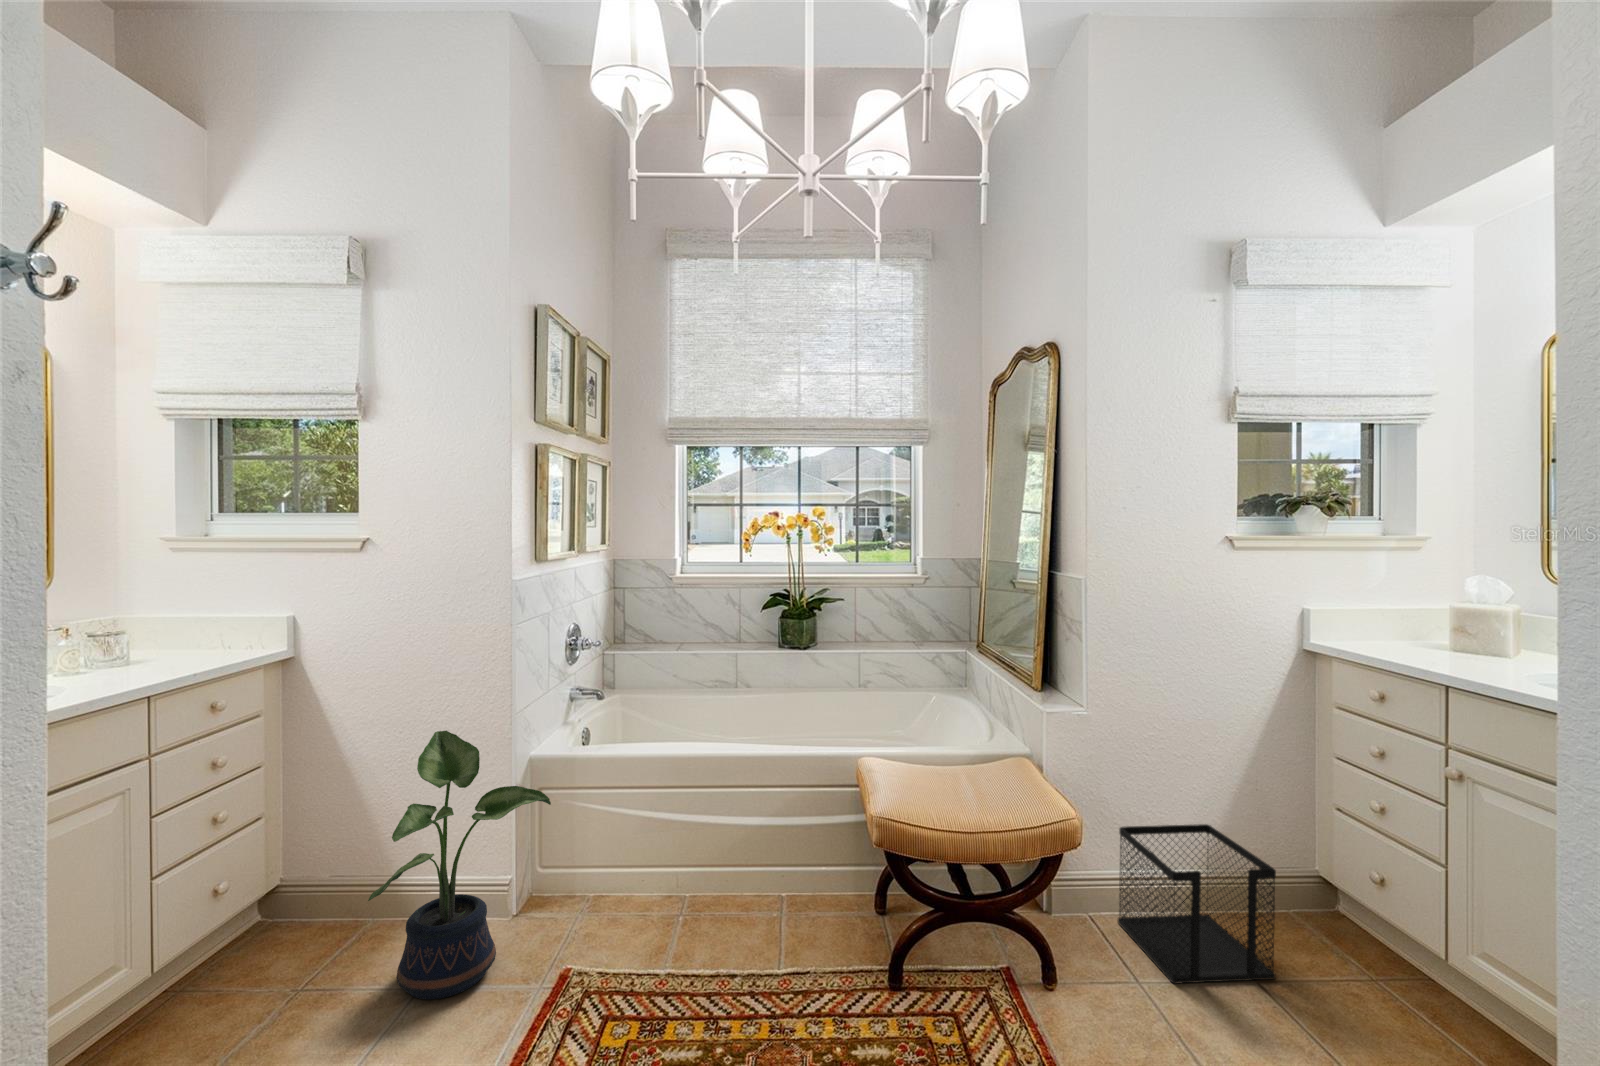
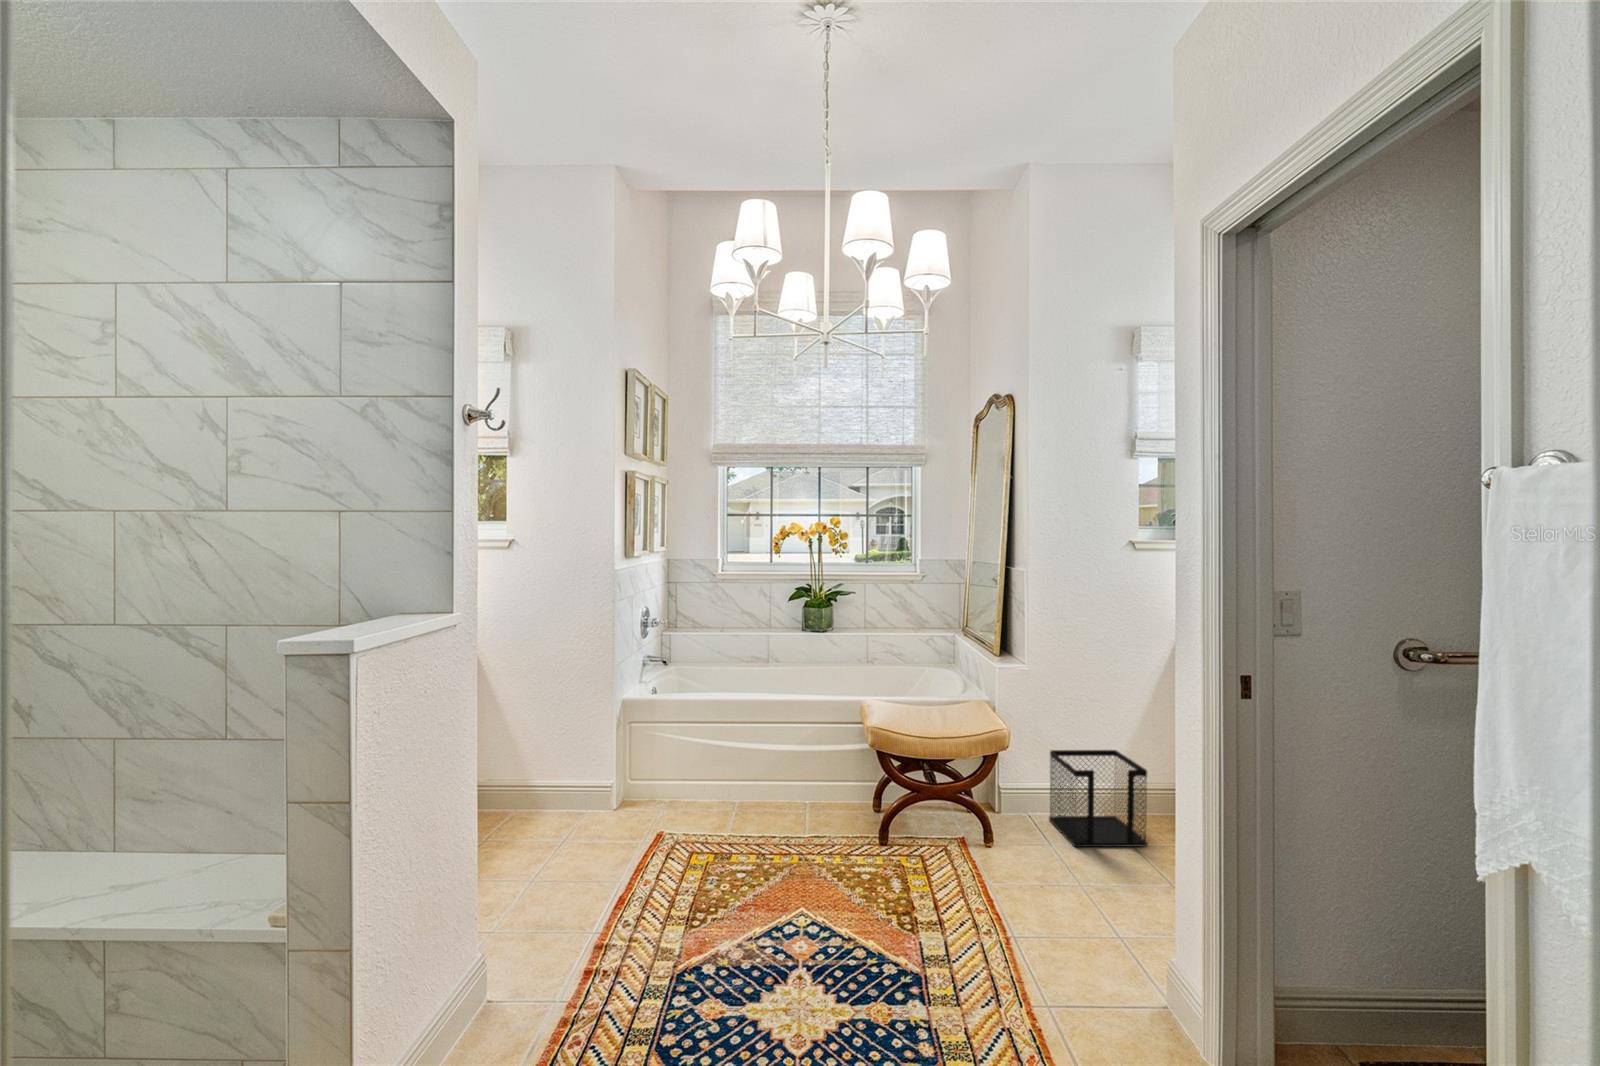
potted plant: present [368,731,551,1000] -> none [535,675,648,845]

